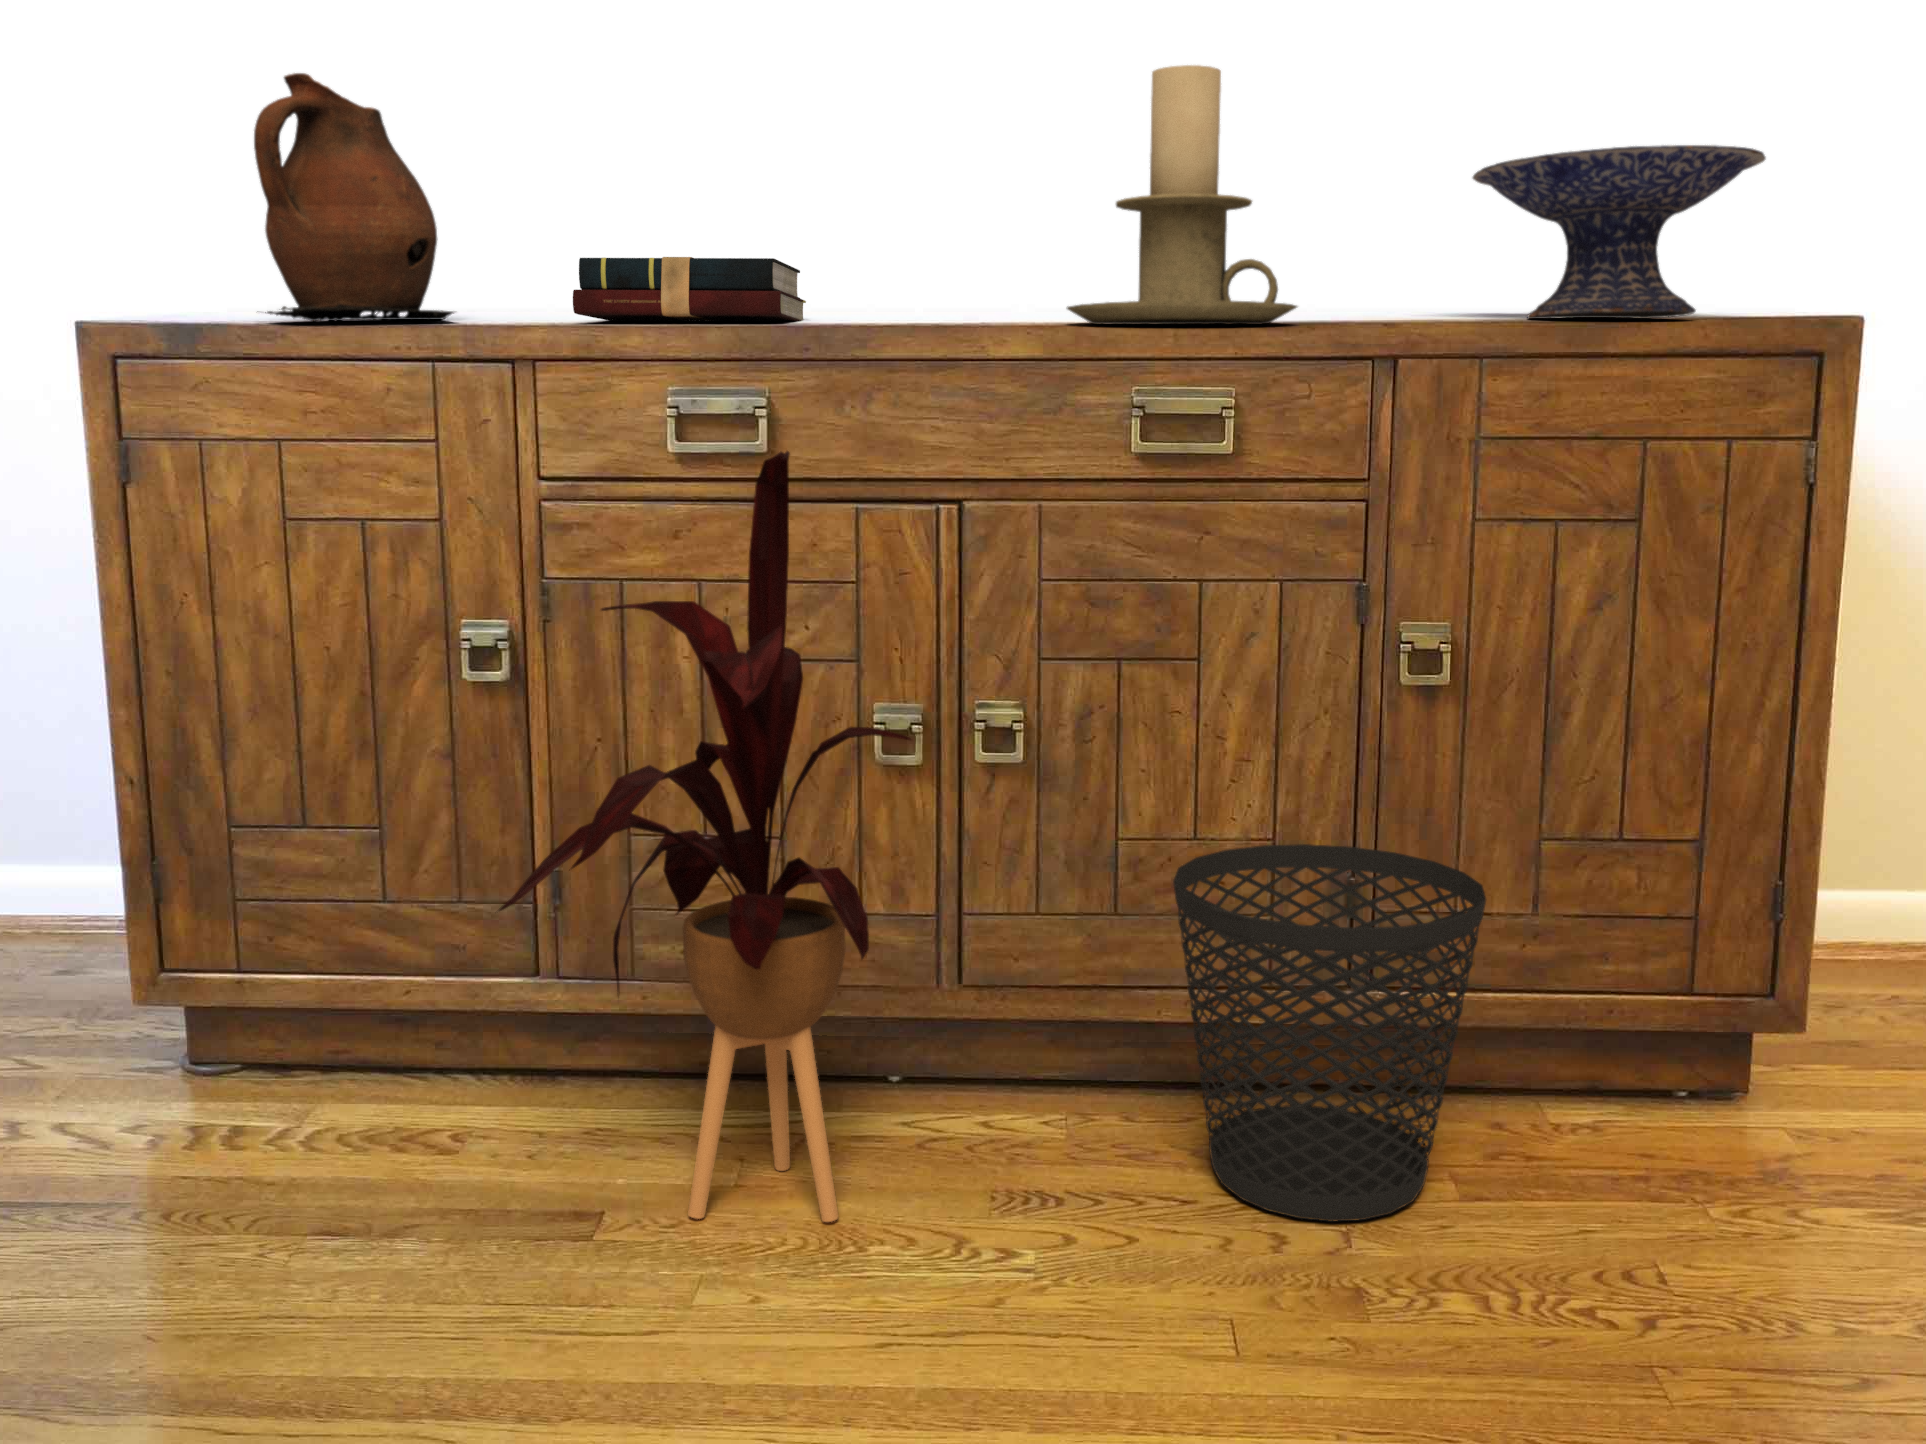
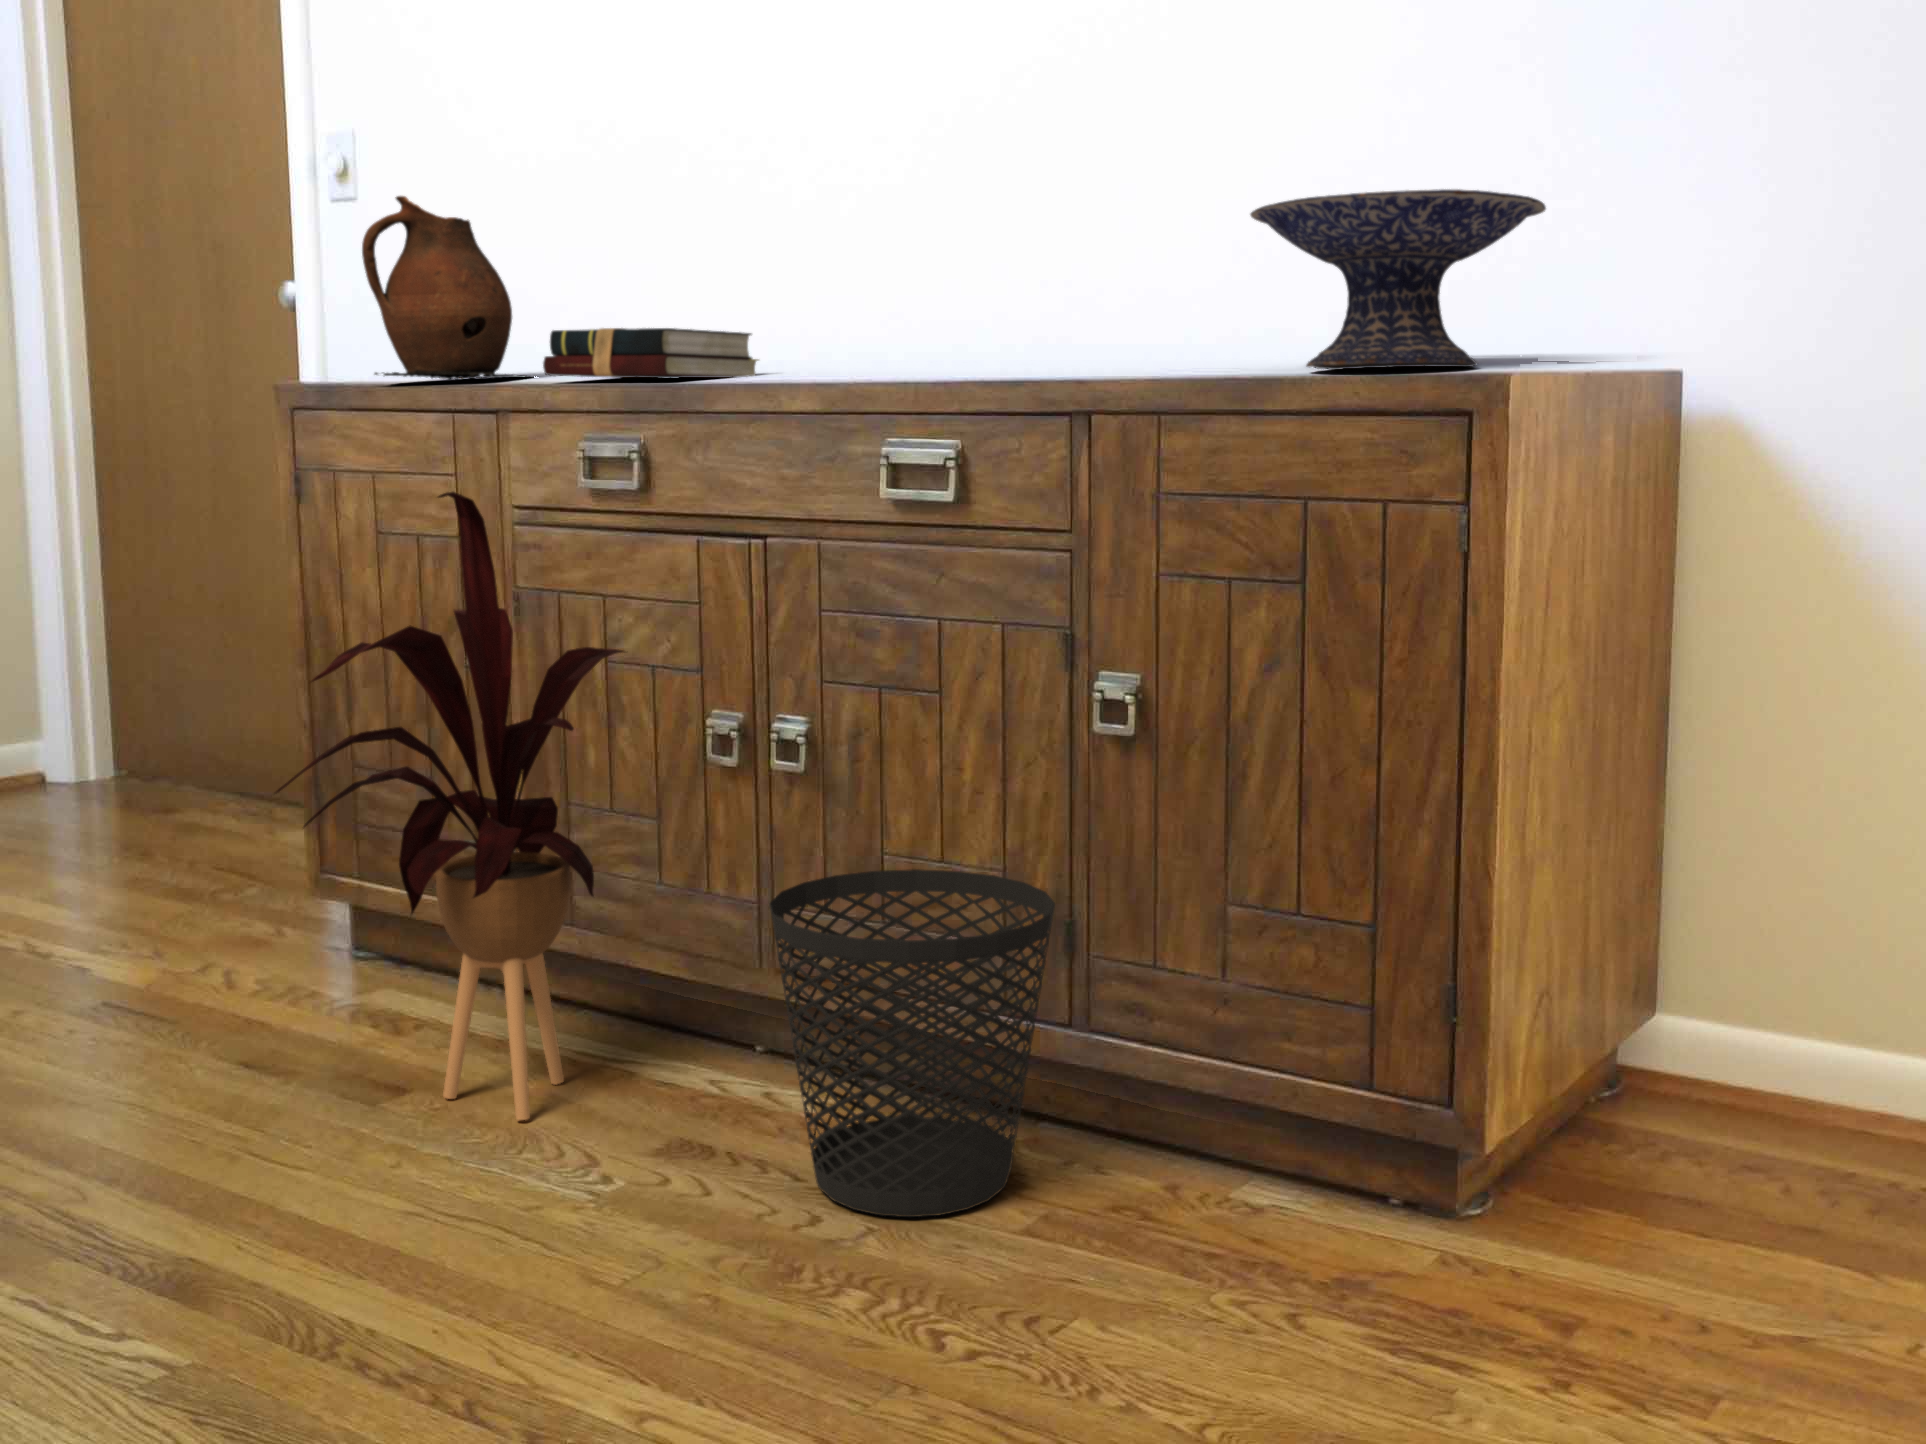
candle holder: present [1067,65,1297,324] -> none [818,149,1031,383]

